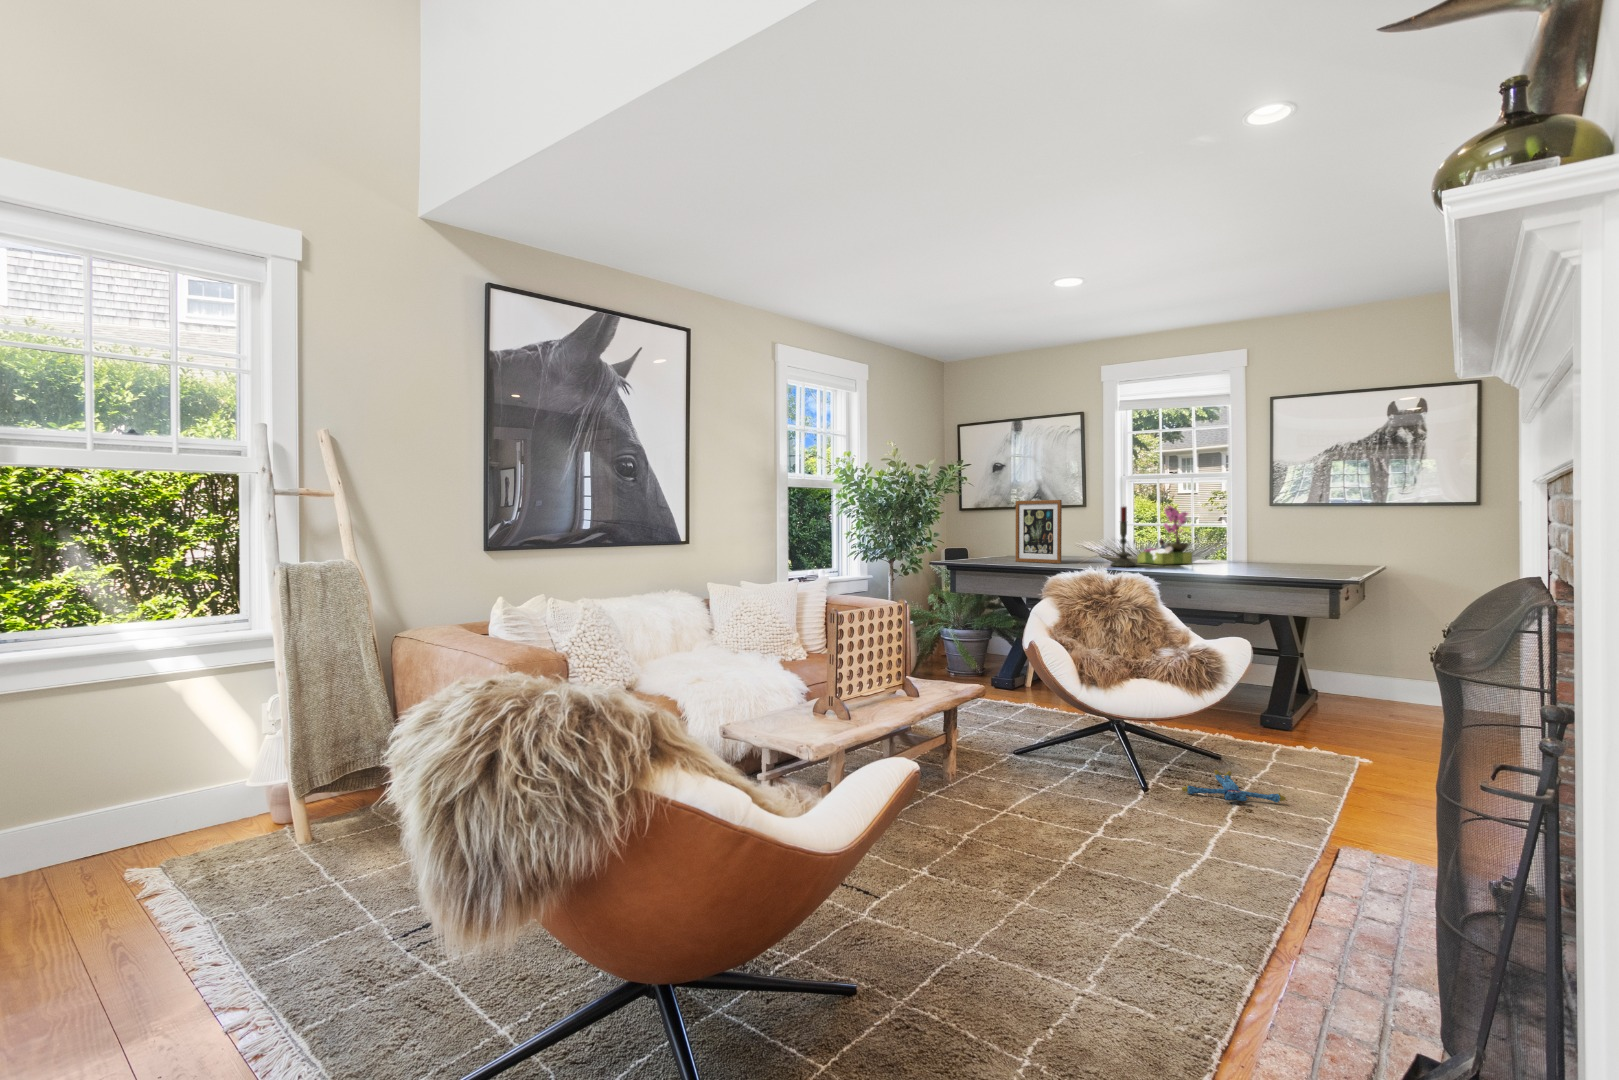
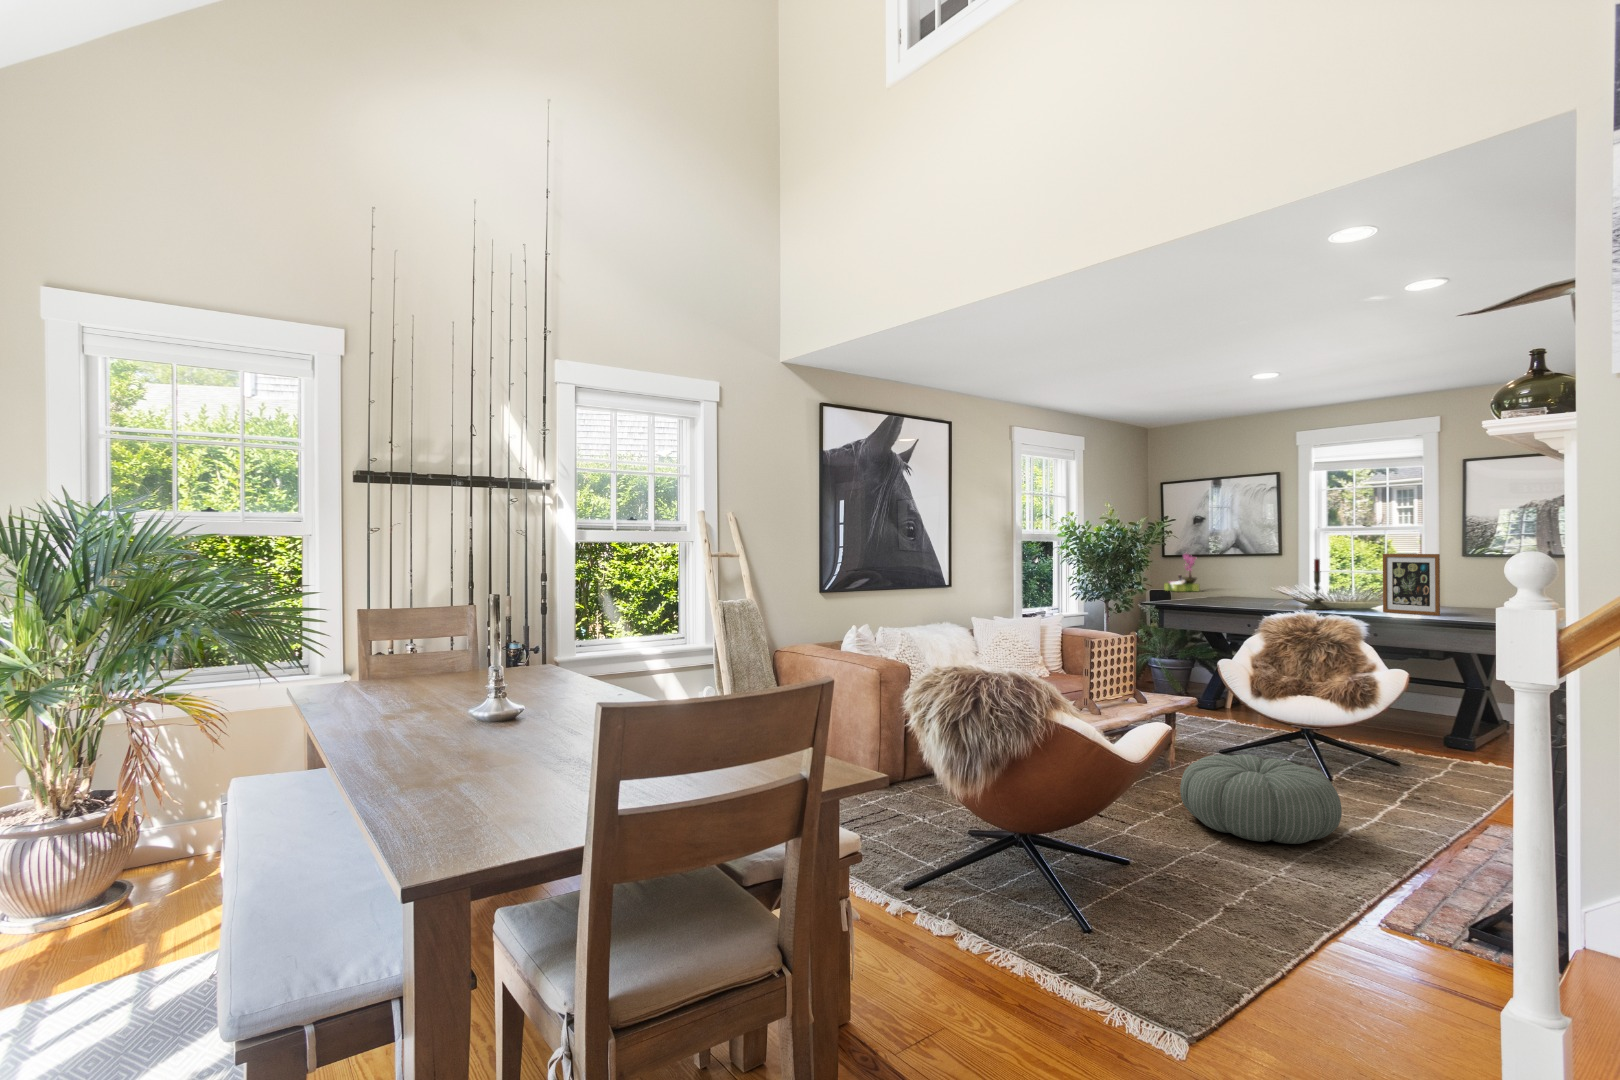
picture frame: present [1016,500,1062,563] -> present [1383,554,1440,616]
flower arrangement: present [1137,506,1192,565] -> present [1164,554,1200,592]
plush toy: present [1182,770,1286,803] -> none [1362,772,1450,796]
pouf: none [948,773,1170,920] -> present [1180,754,1342,844]

